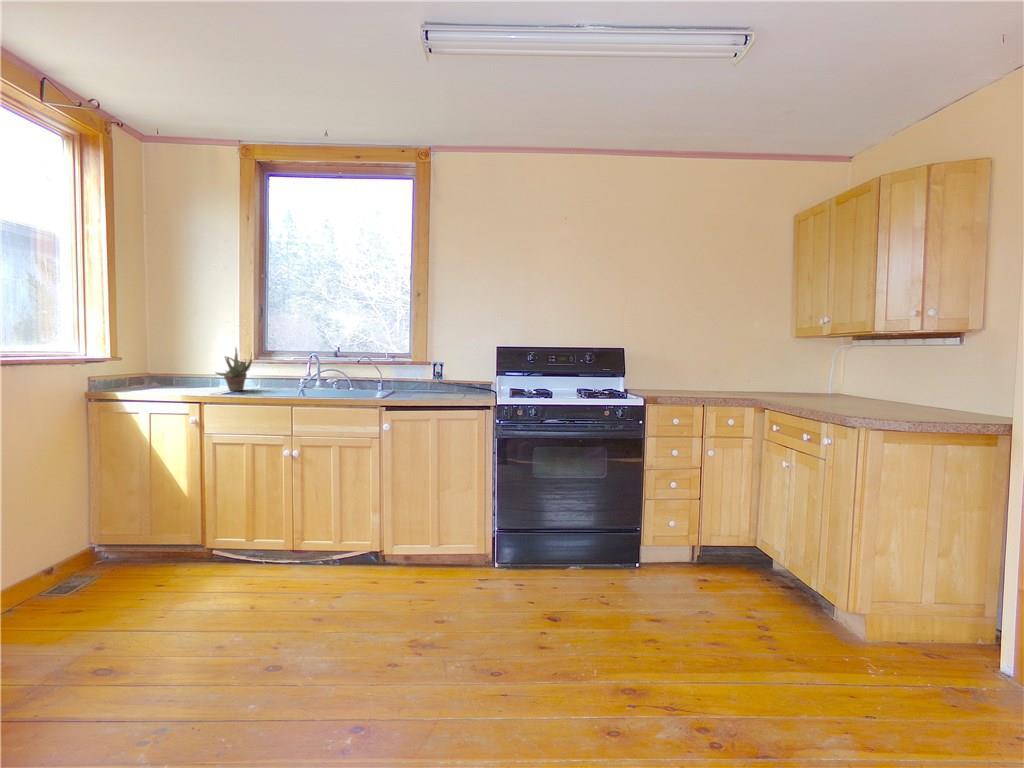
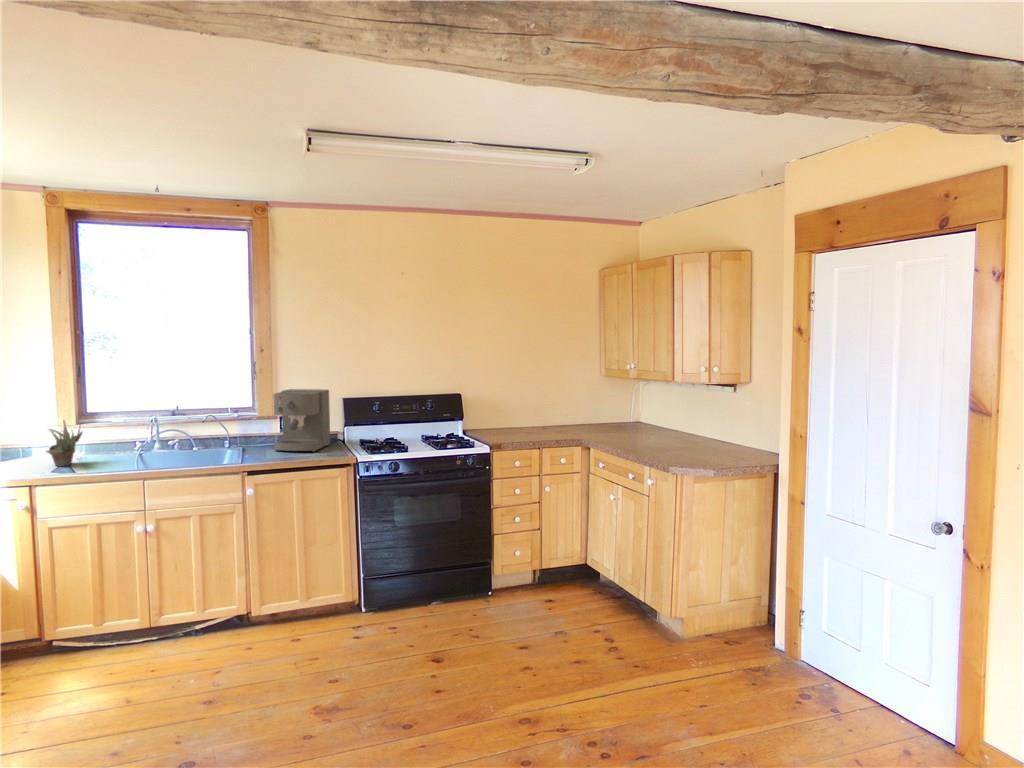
coffee maker: none [421,334,478,395] -> present [273,389,330,452]

